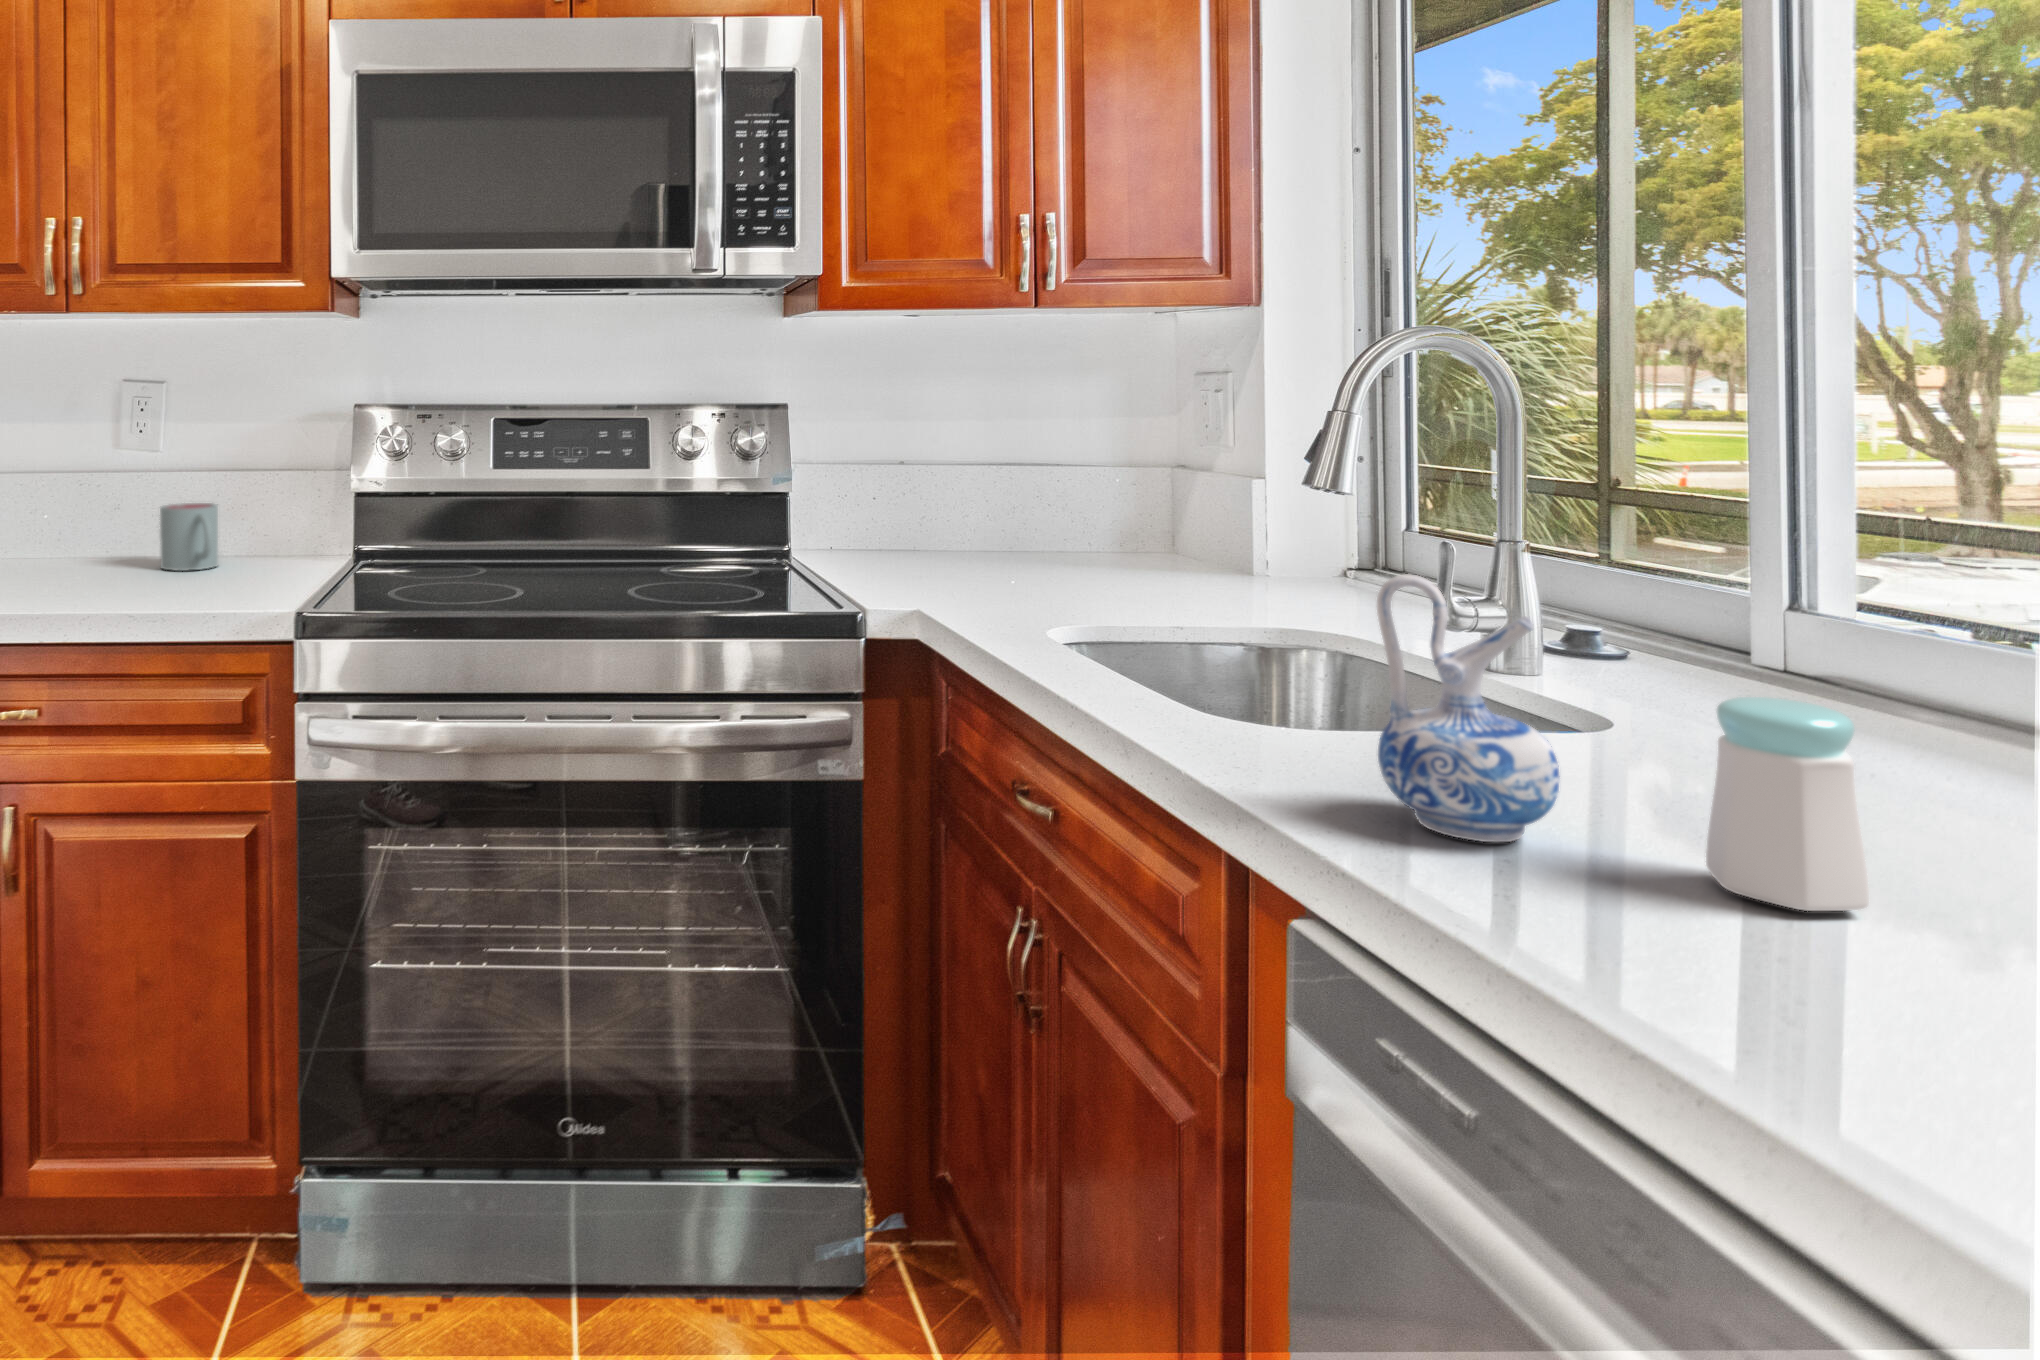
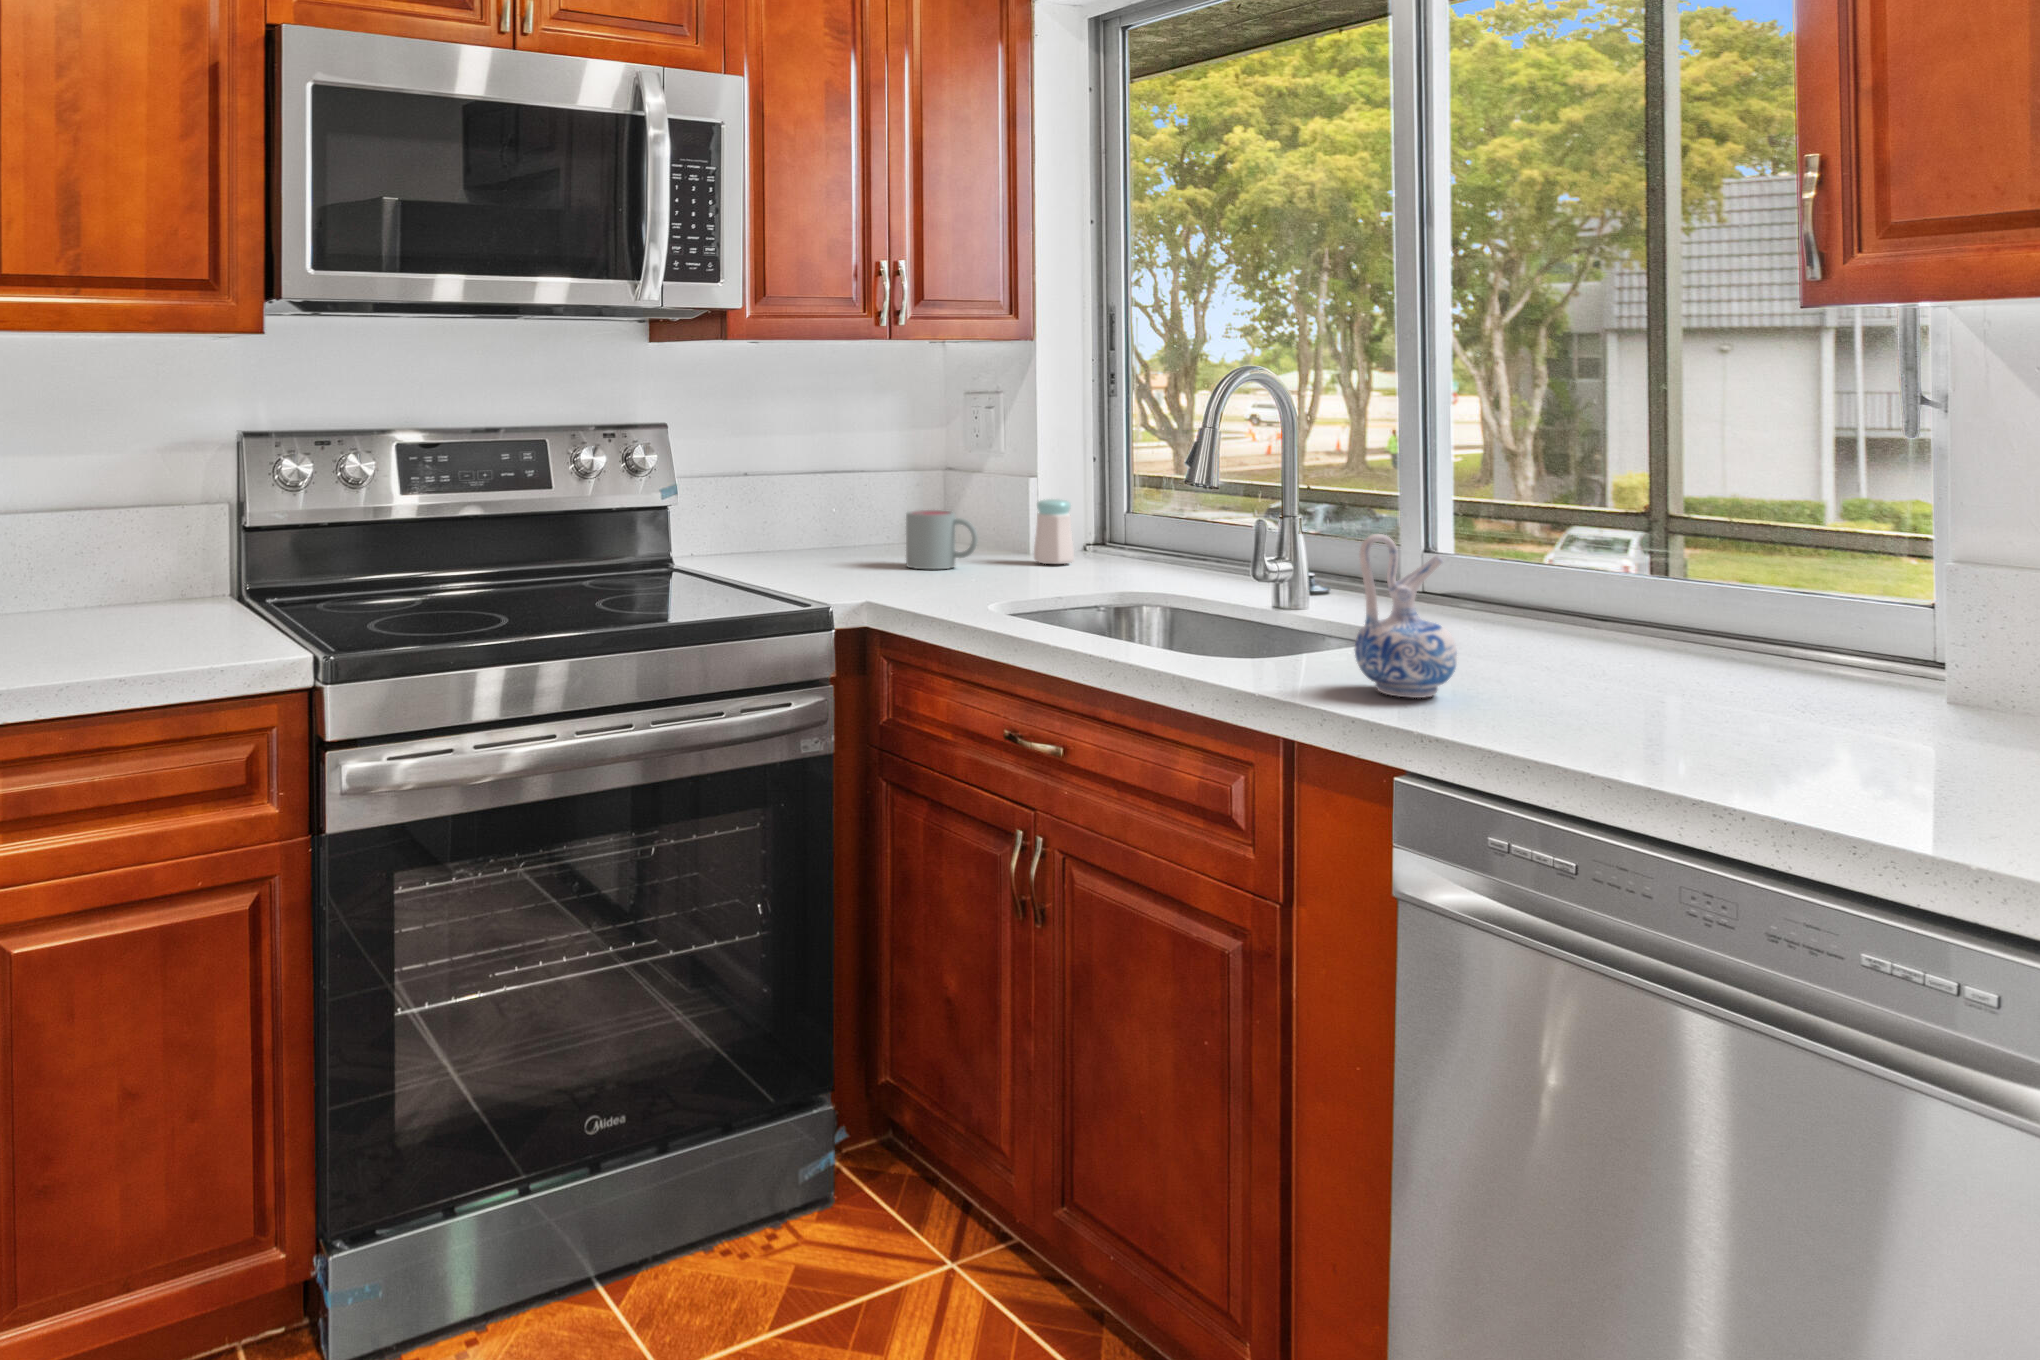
mug: present [160,503,218,571] -> present [906,510,978,569]
salt shaker: present [1706,697,1869,911] -> present [1034,499,1074,564]

